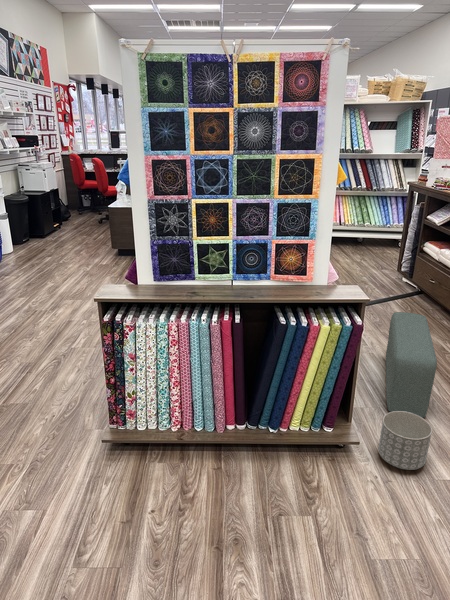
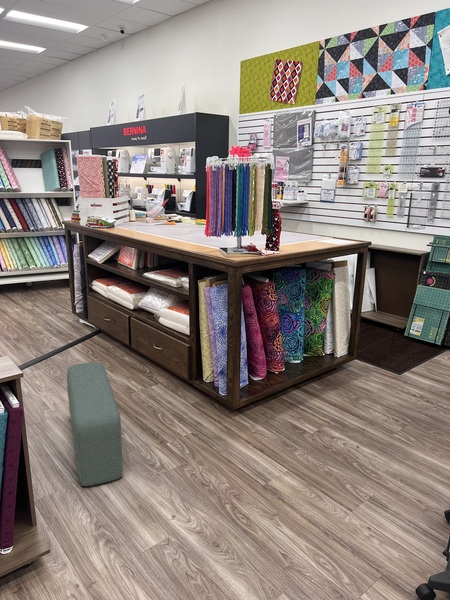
planter: present [378,411,432,470] -> none [72,487,129,562]

